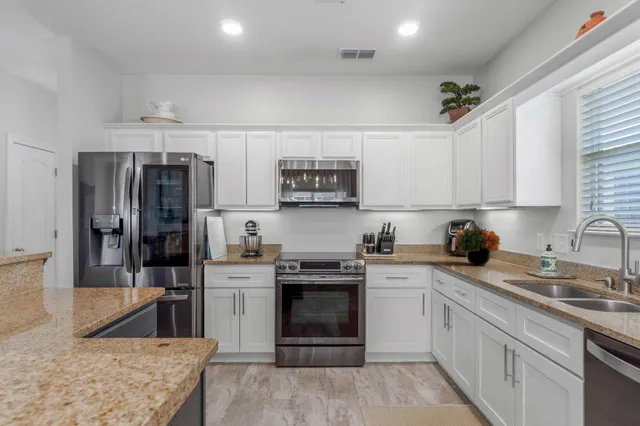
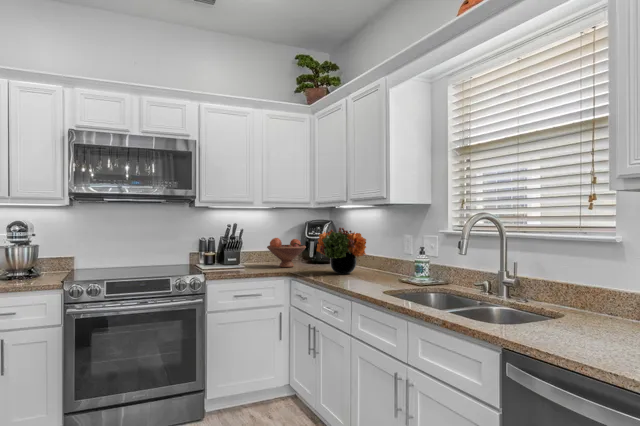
fruit bowl: none [415,234,448,258] -> present [267,238,306,267]

